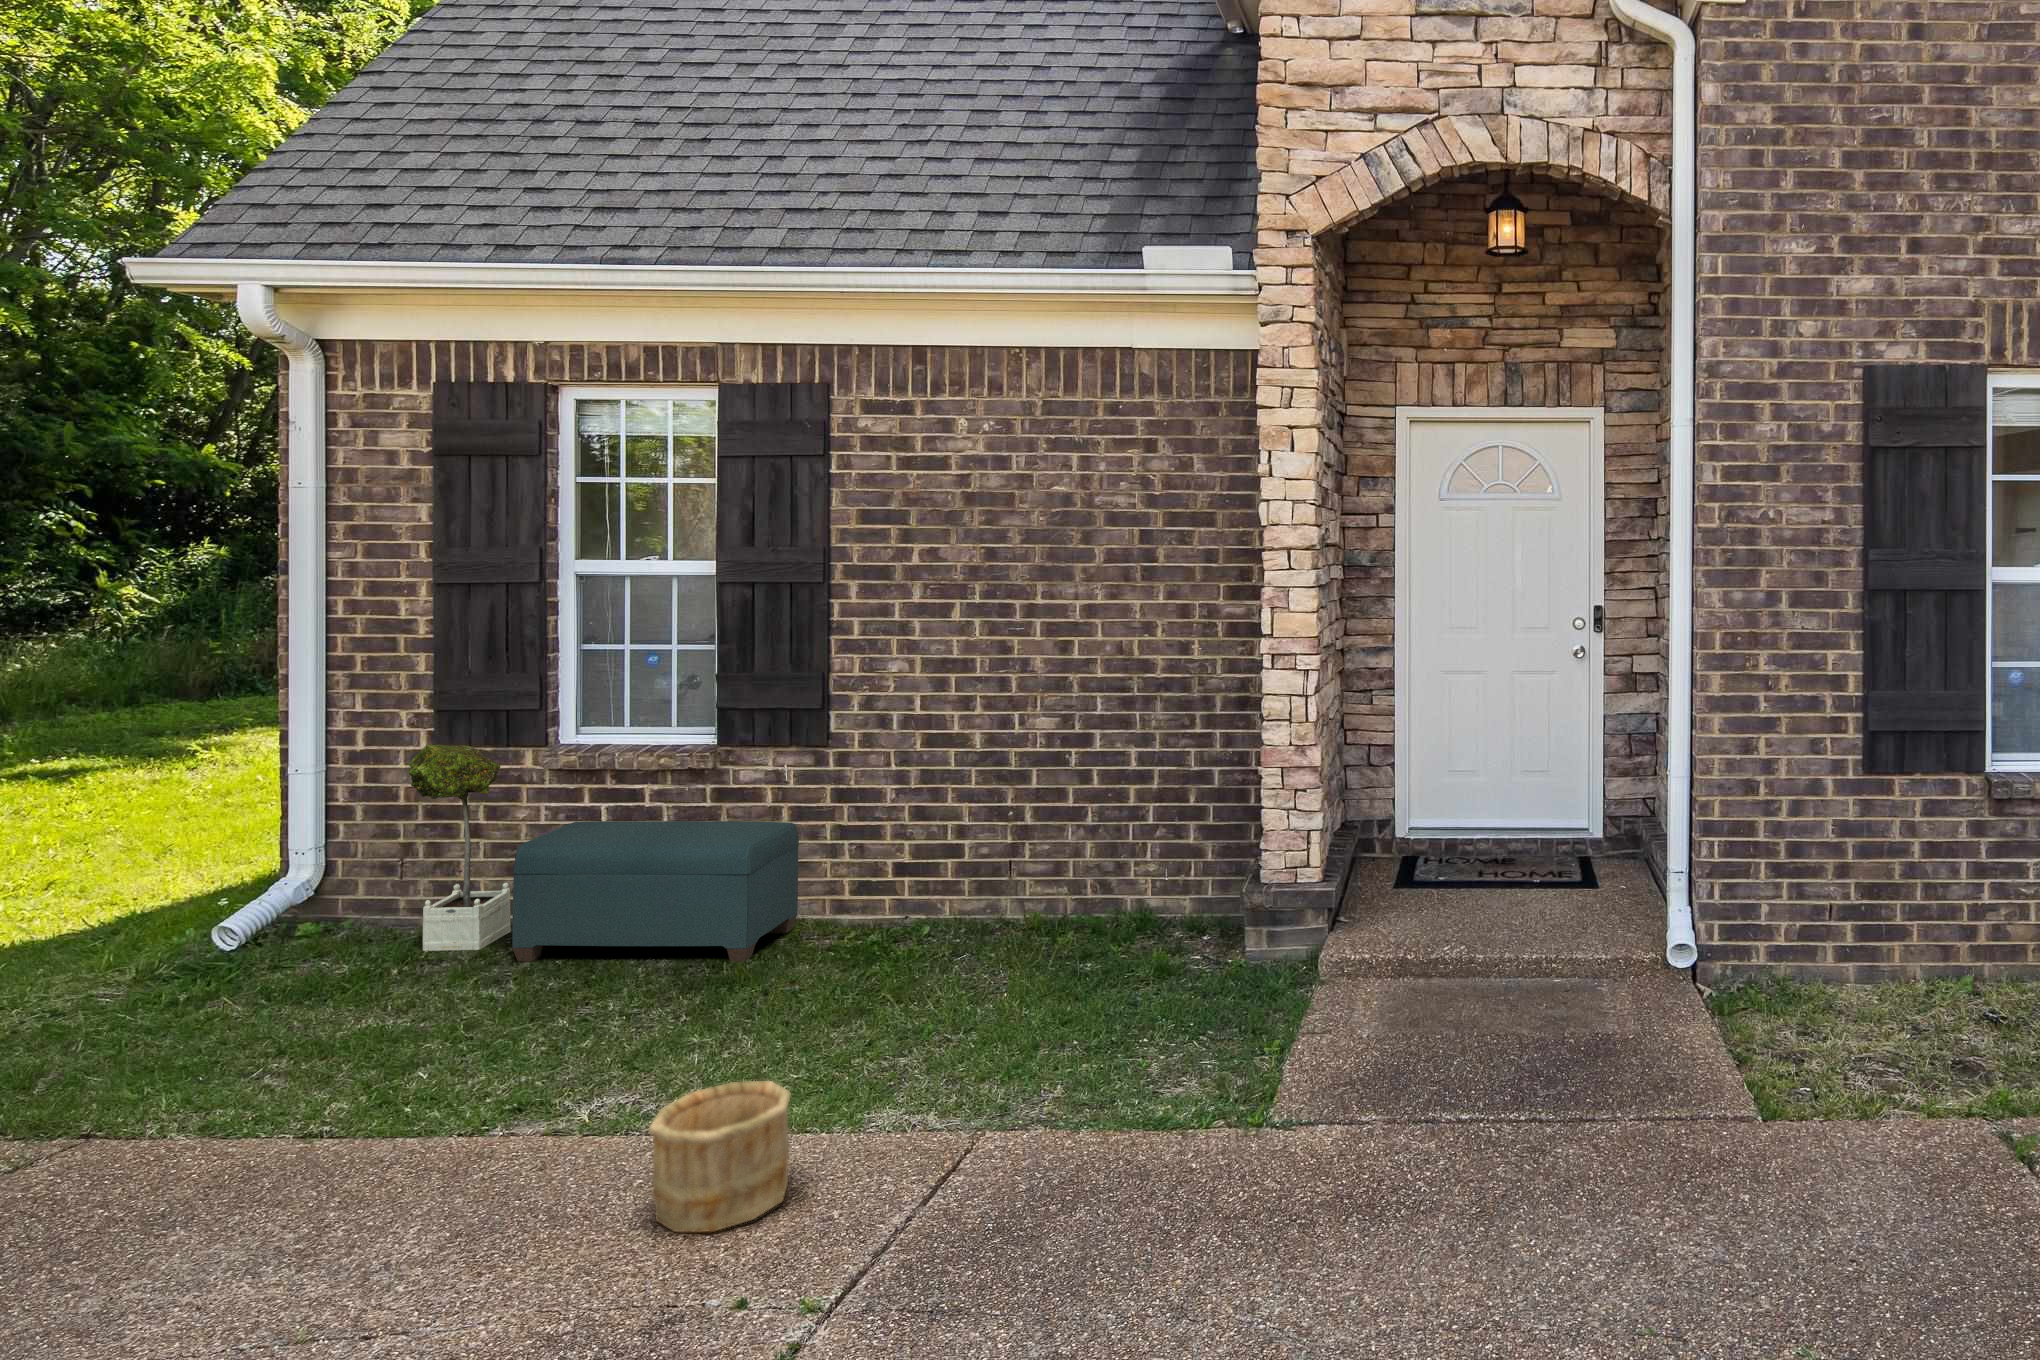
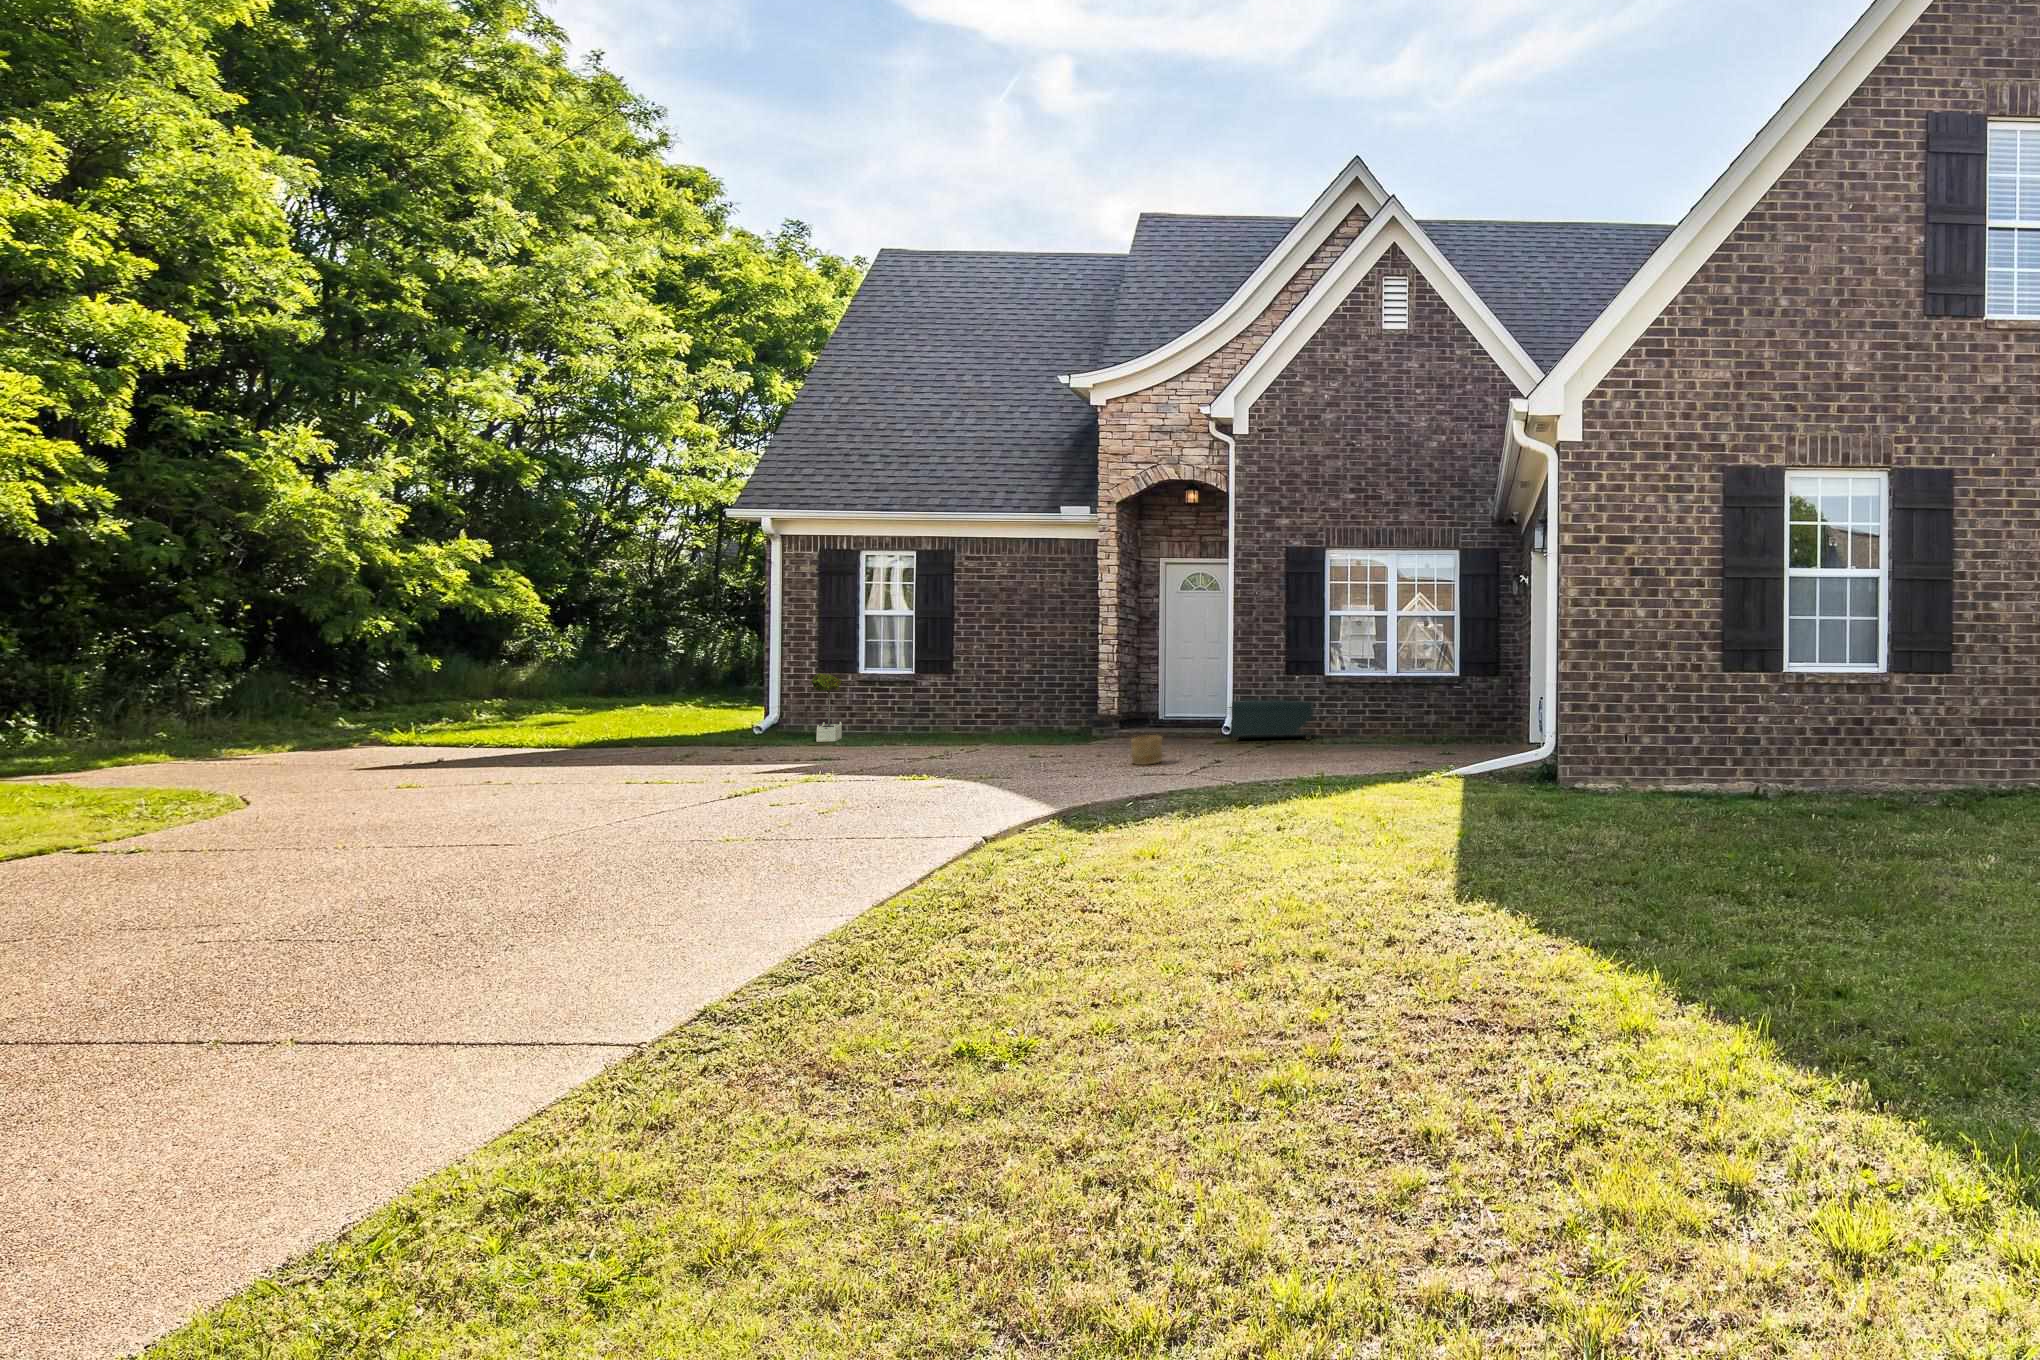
bench: present [512,821,799,961] -> present [1231,700,1313,741]
wooden bucket: present [648,1081,791,1232] -> present [1131,735,1162,765]

